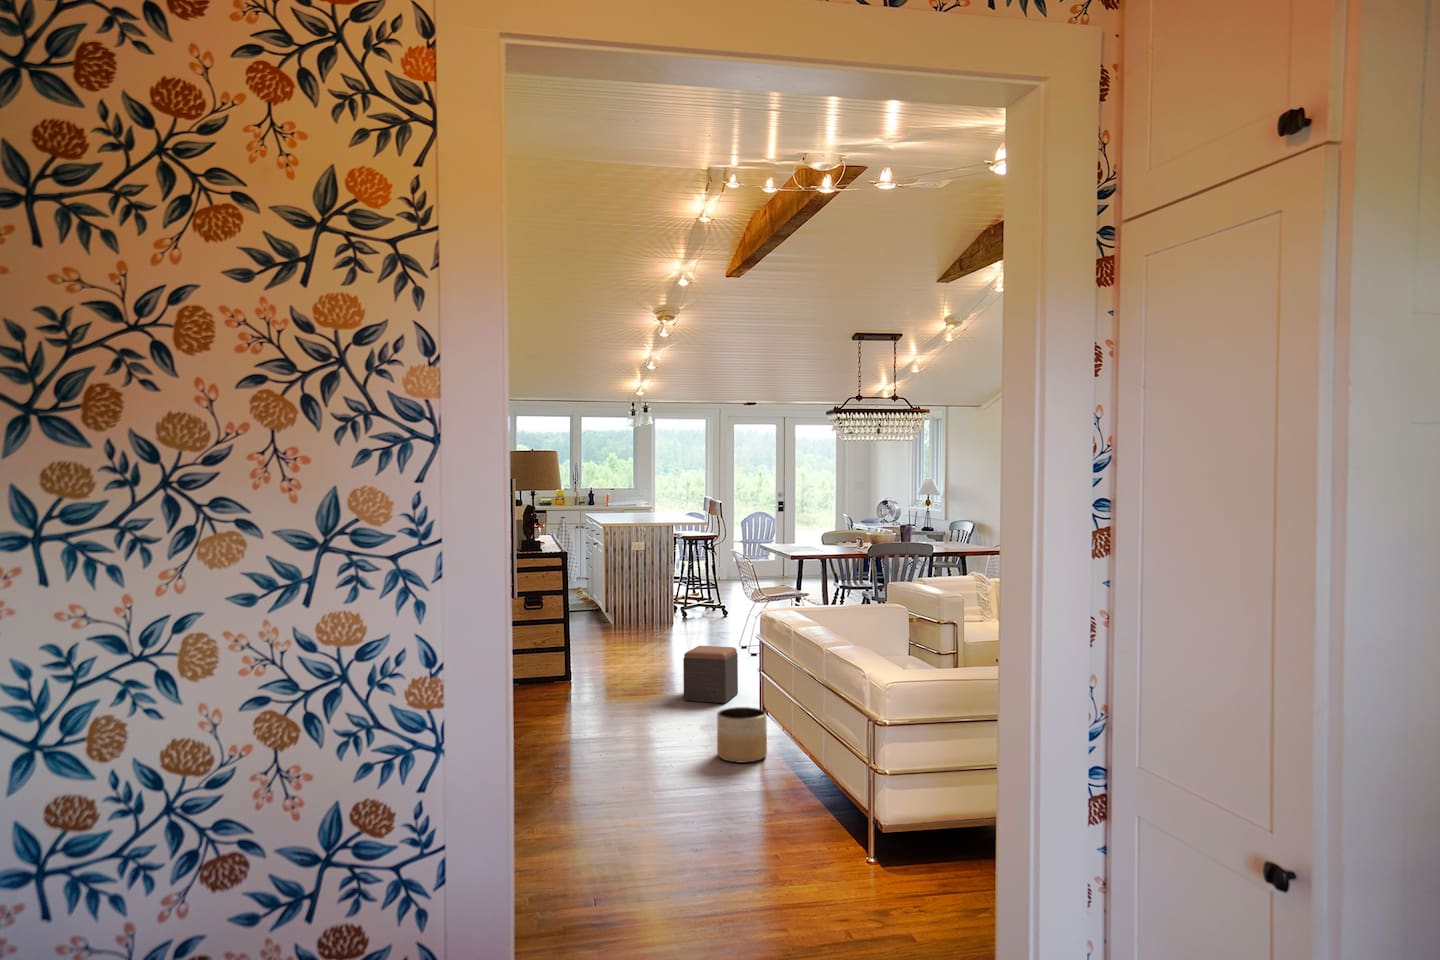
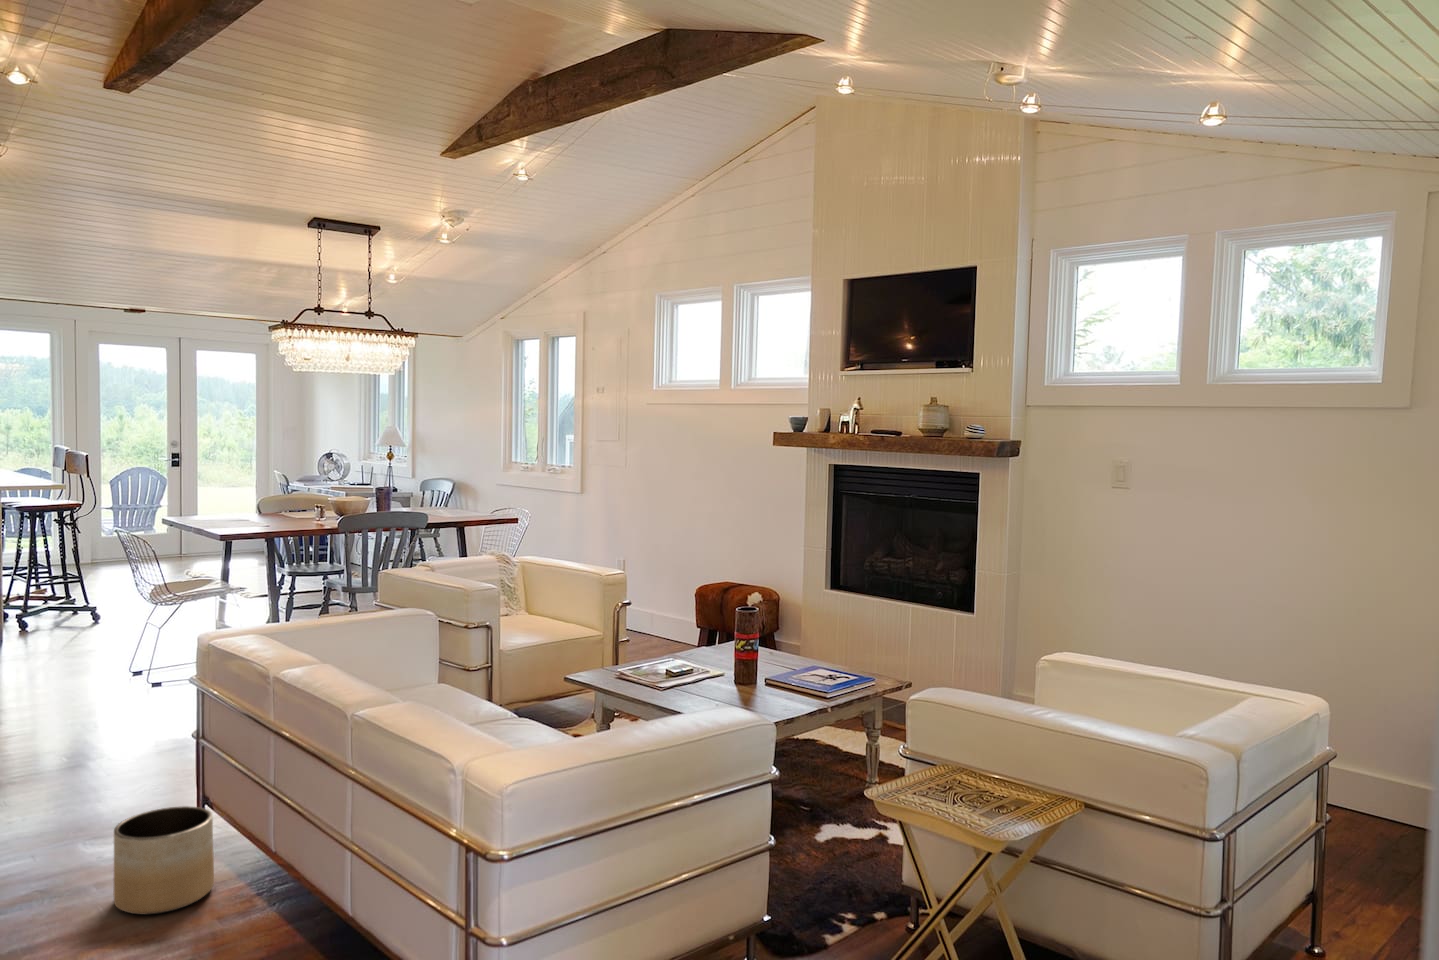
footstool: present [683,646,738,703] -> none [30,690,137,793]

